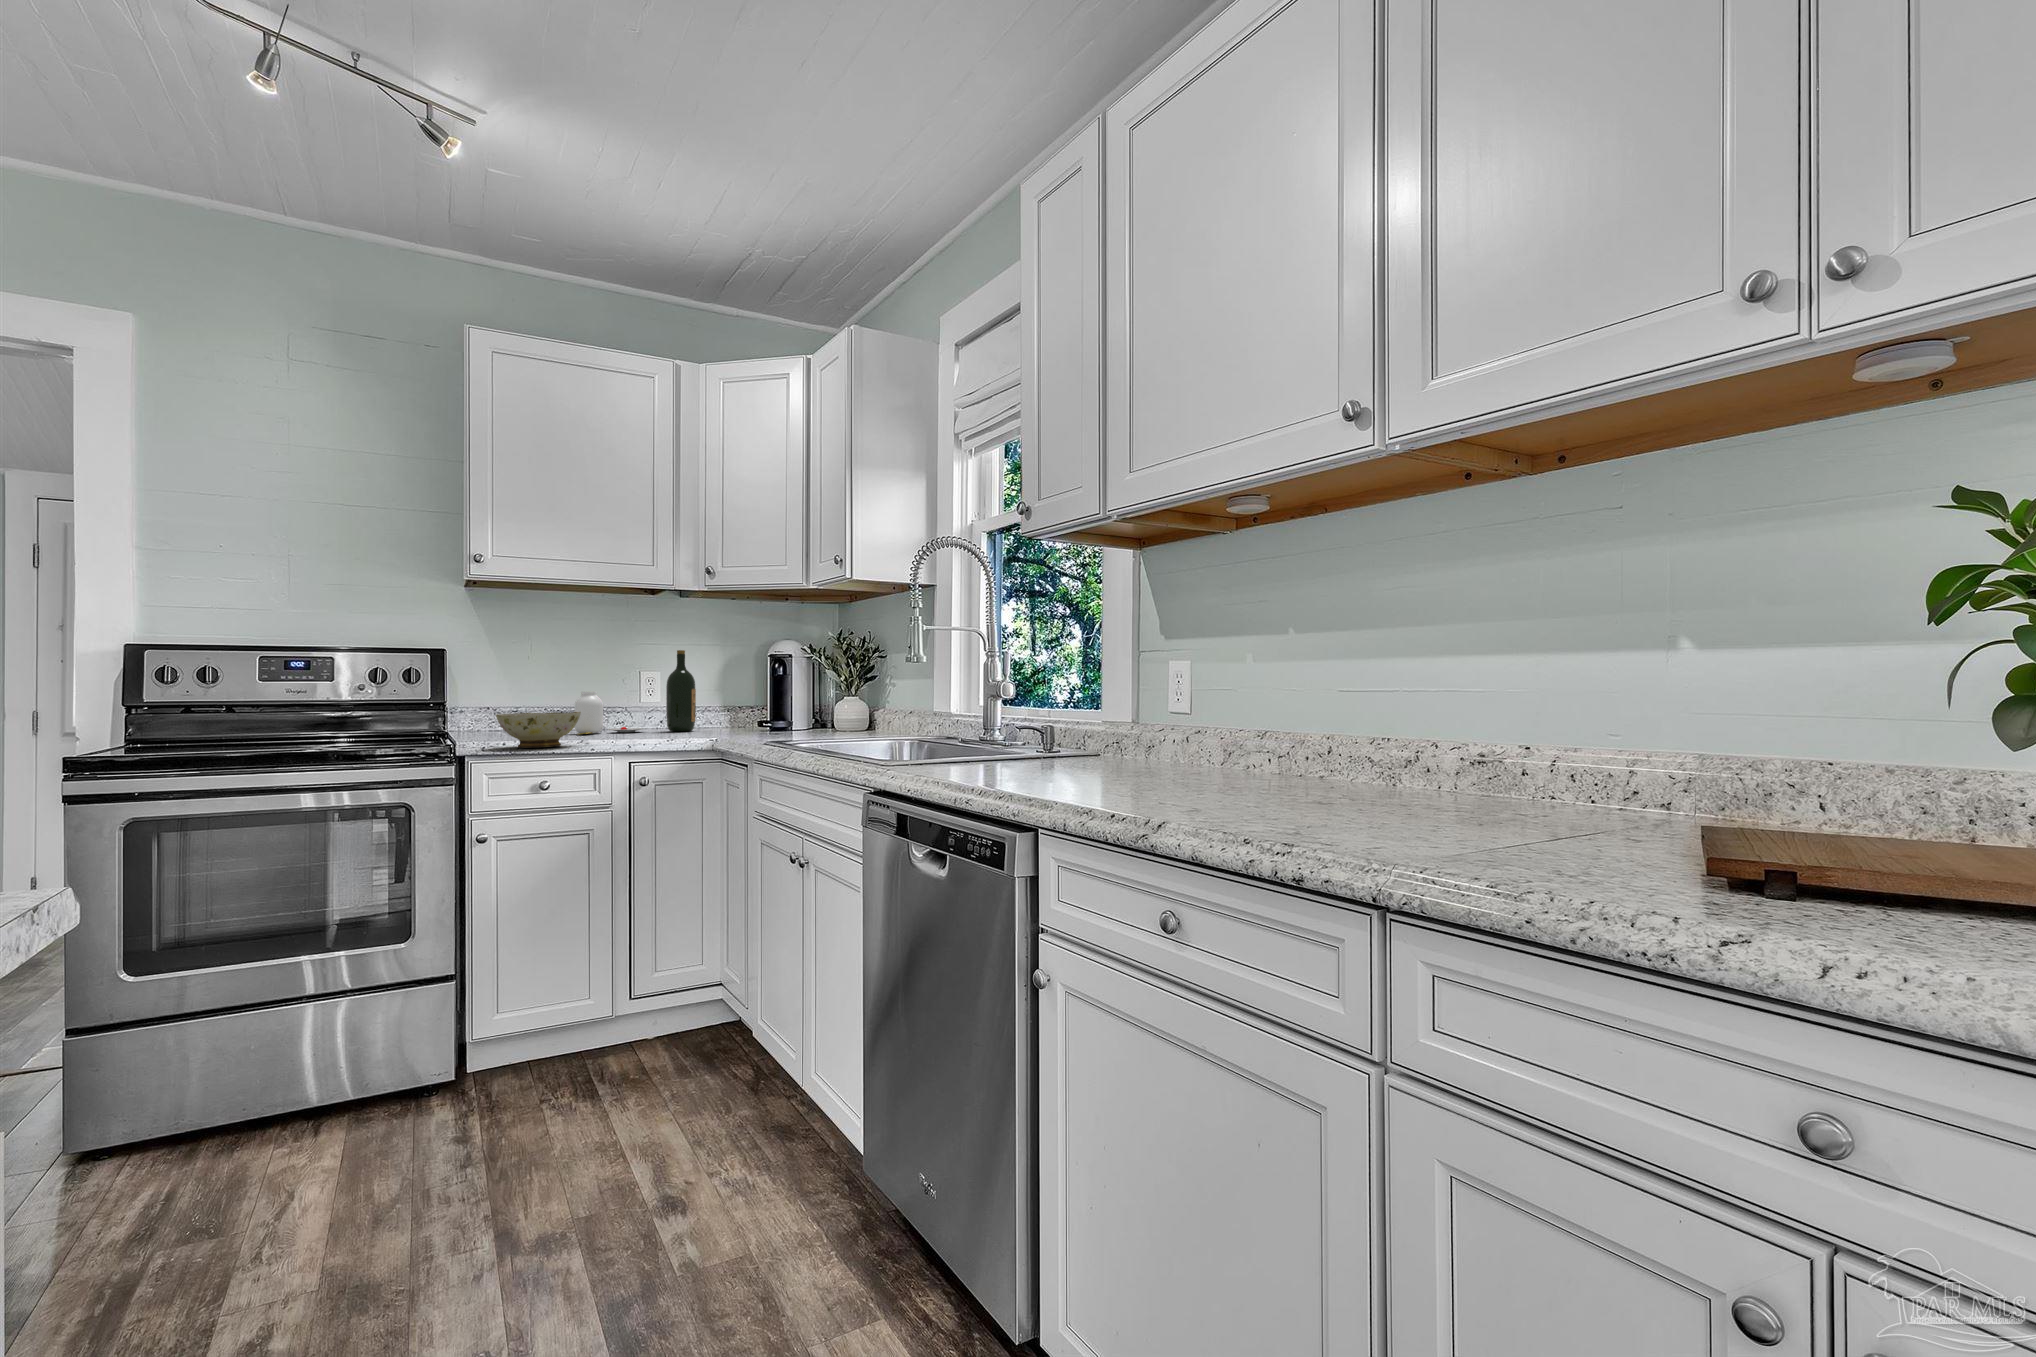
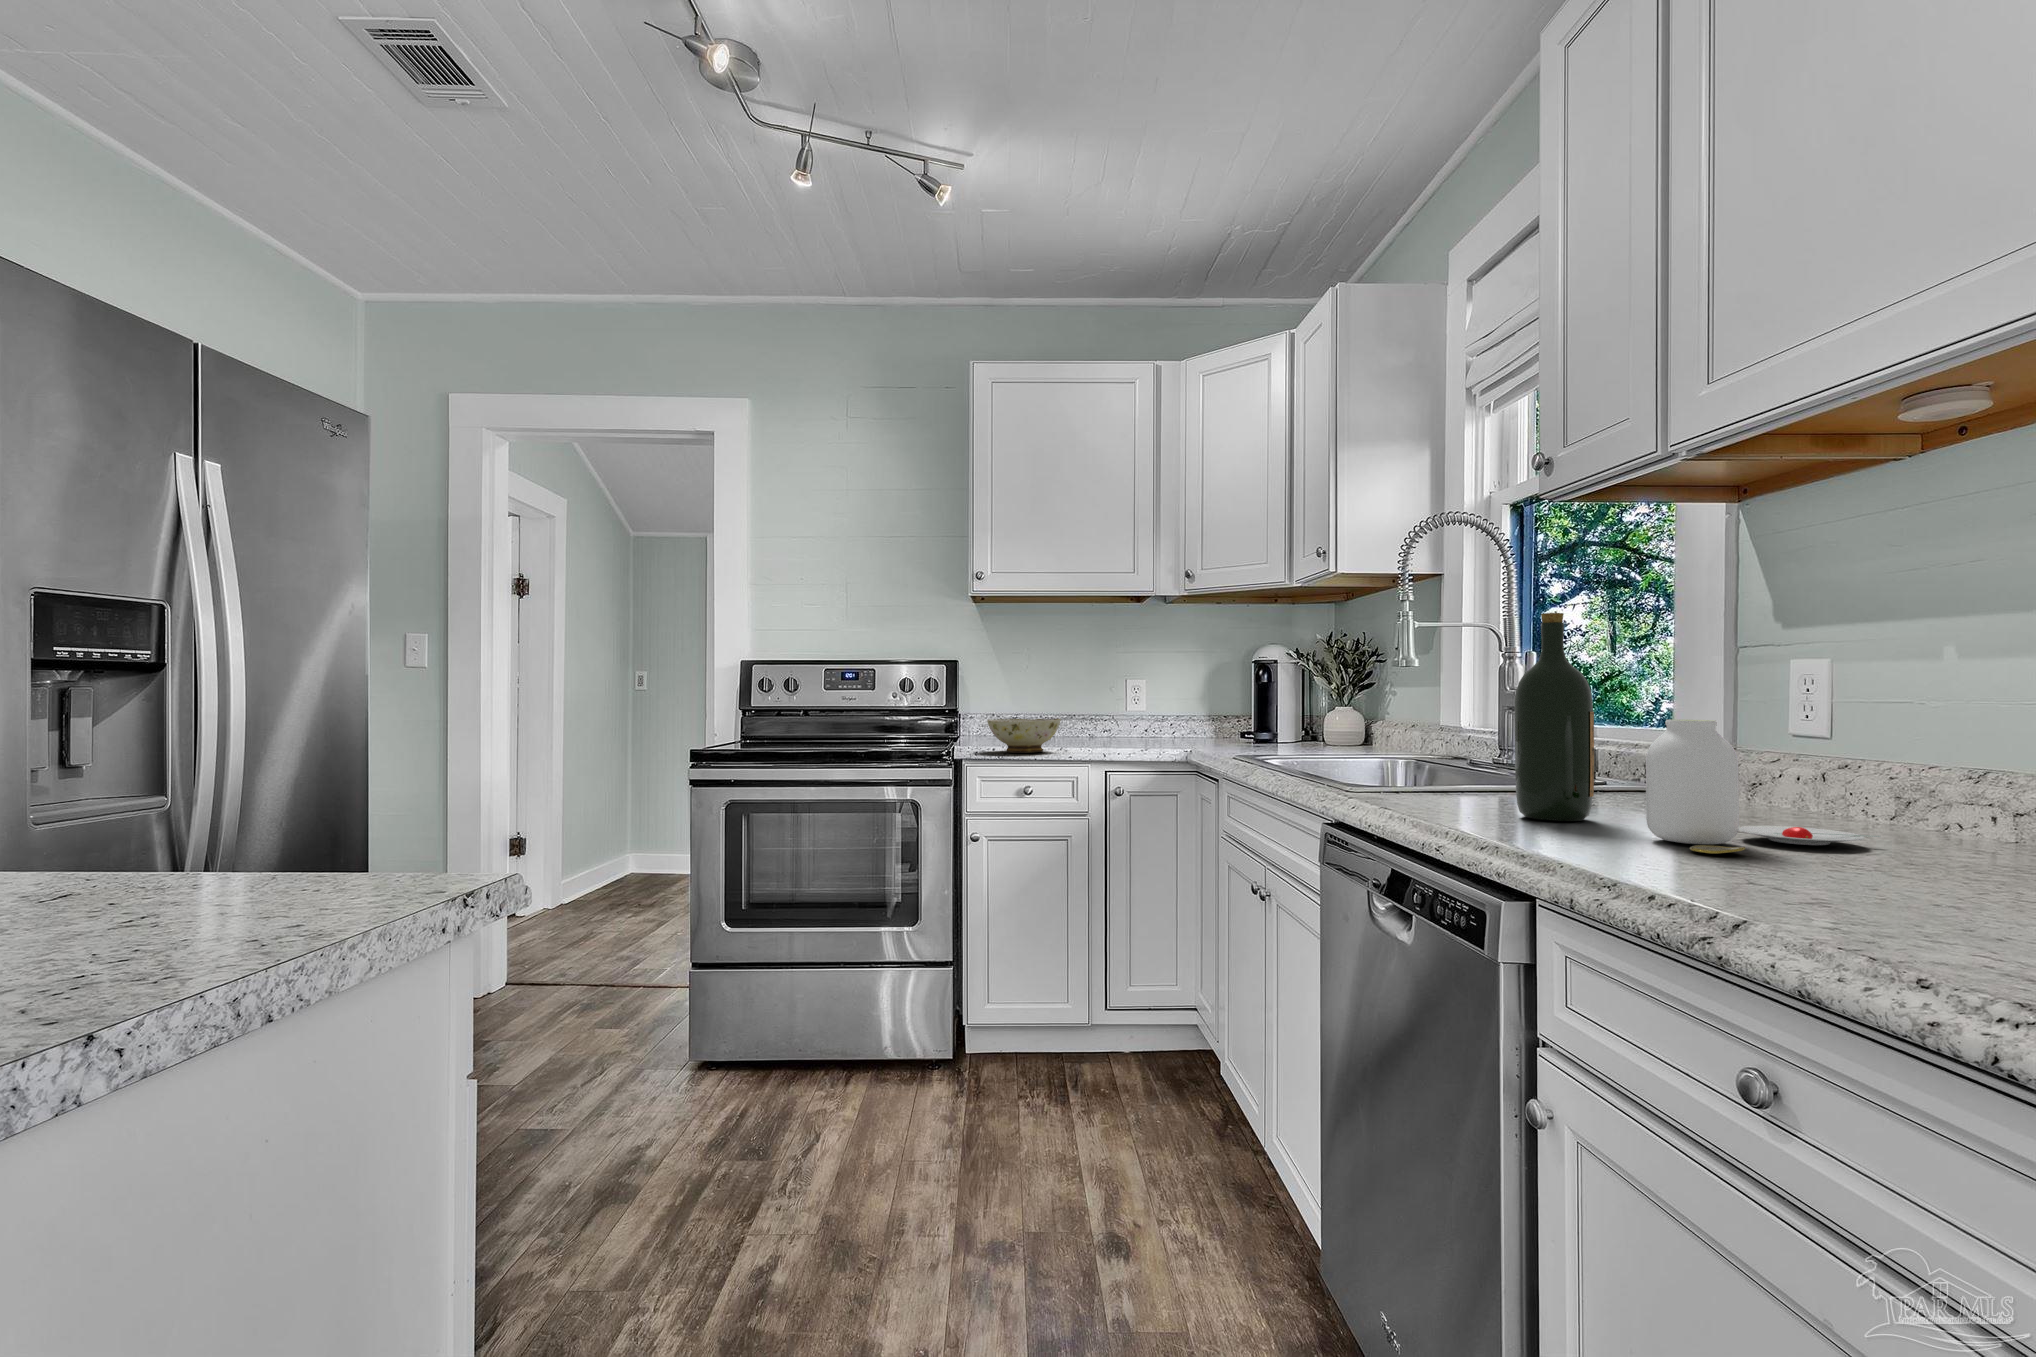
wine bottle: present [666,650,696,731] -> present [1515,613,1594,821]
jar: present [575,692,644,734] -> present [1646,720,1880,854]

